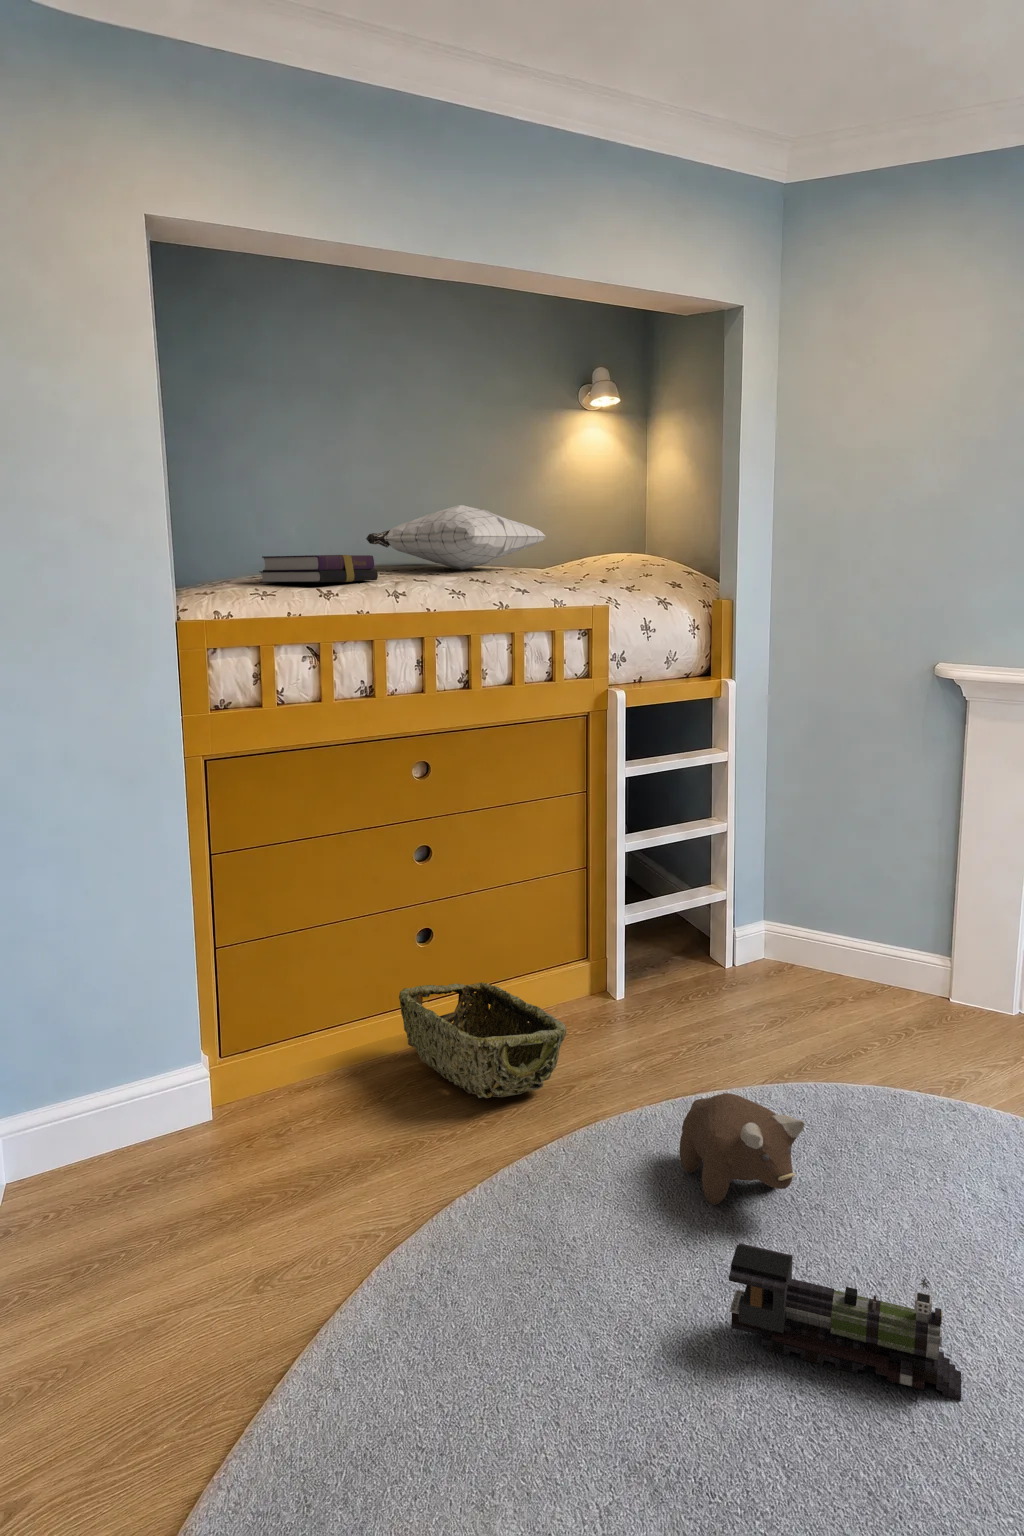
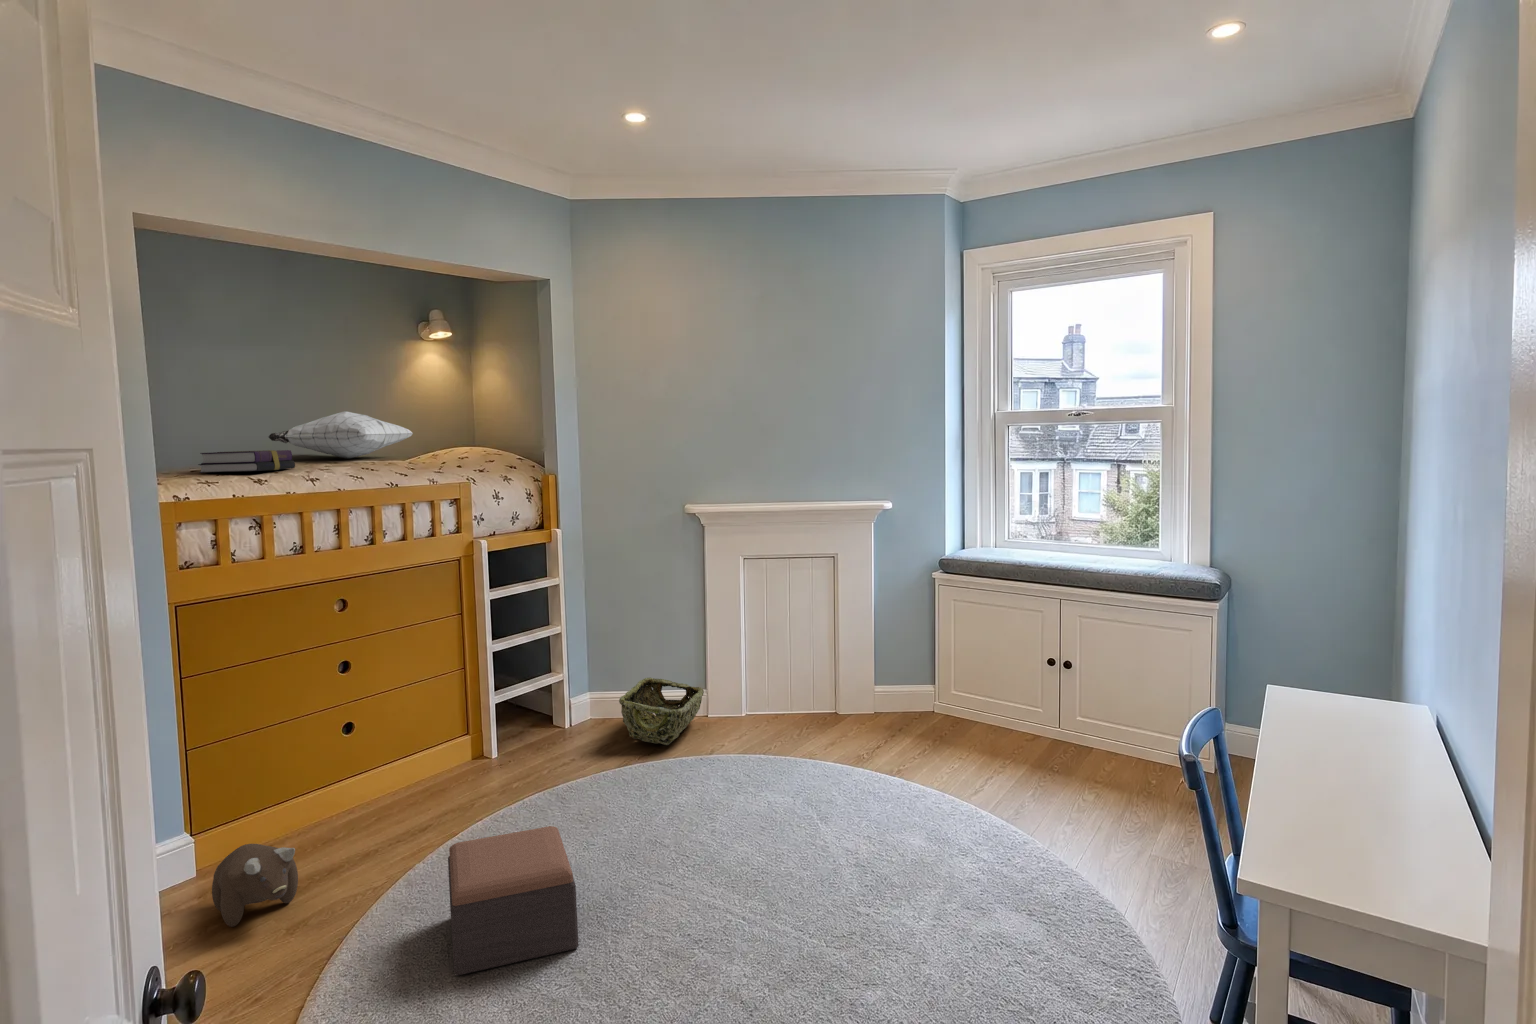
woven basket: present [399,983,566,1098] -> present [619,678,704,745]
plush toy: present [679,1093,804,1205] -> present [212,844,298,927]
footstool: none [452,1162,650,1400] -> present [448,826,579,976]
toy train: present [729,1243,961,1401] -> none [617,834,746,907]

